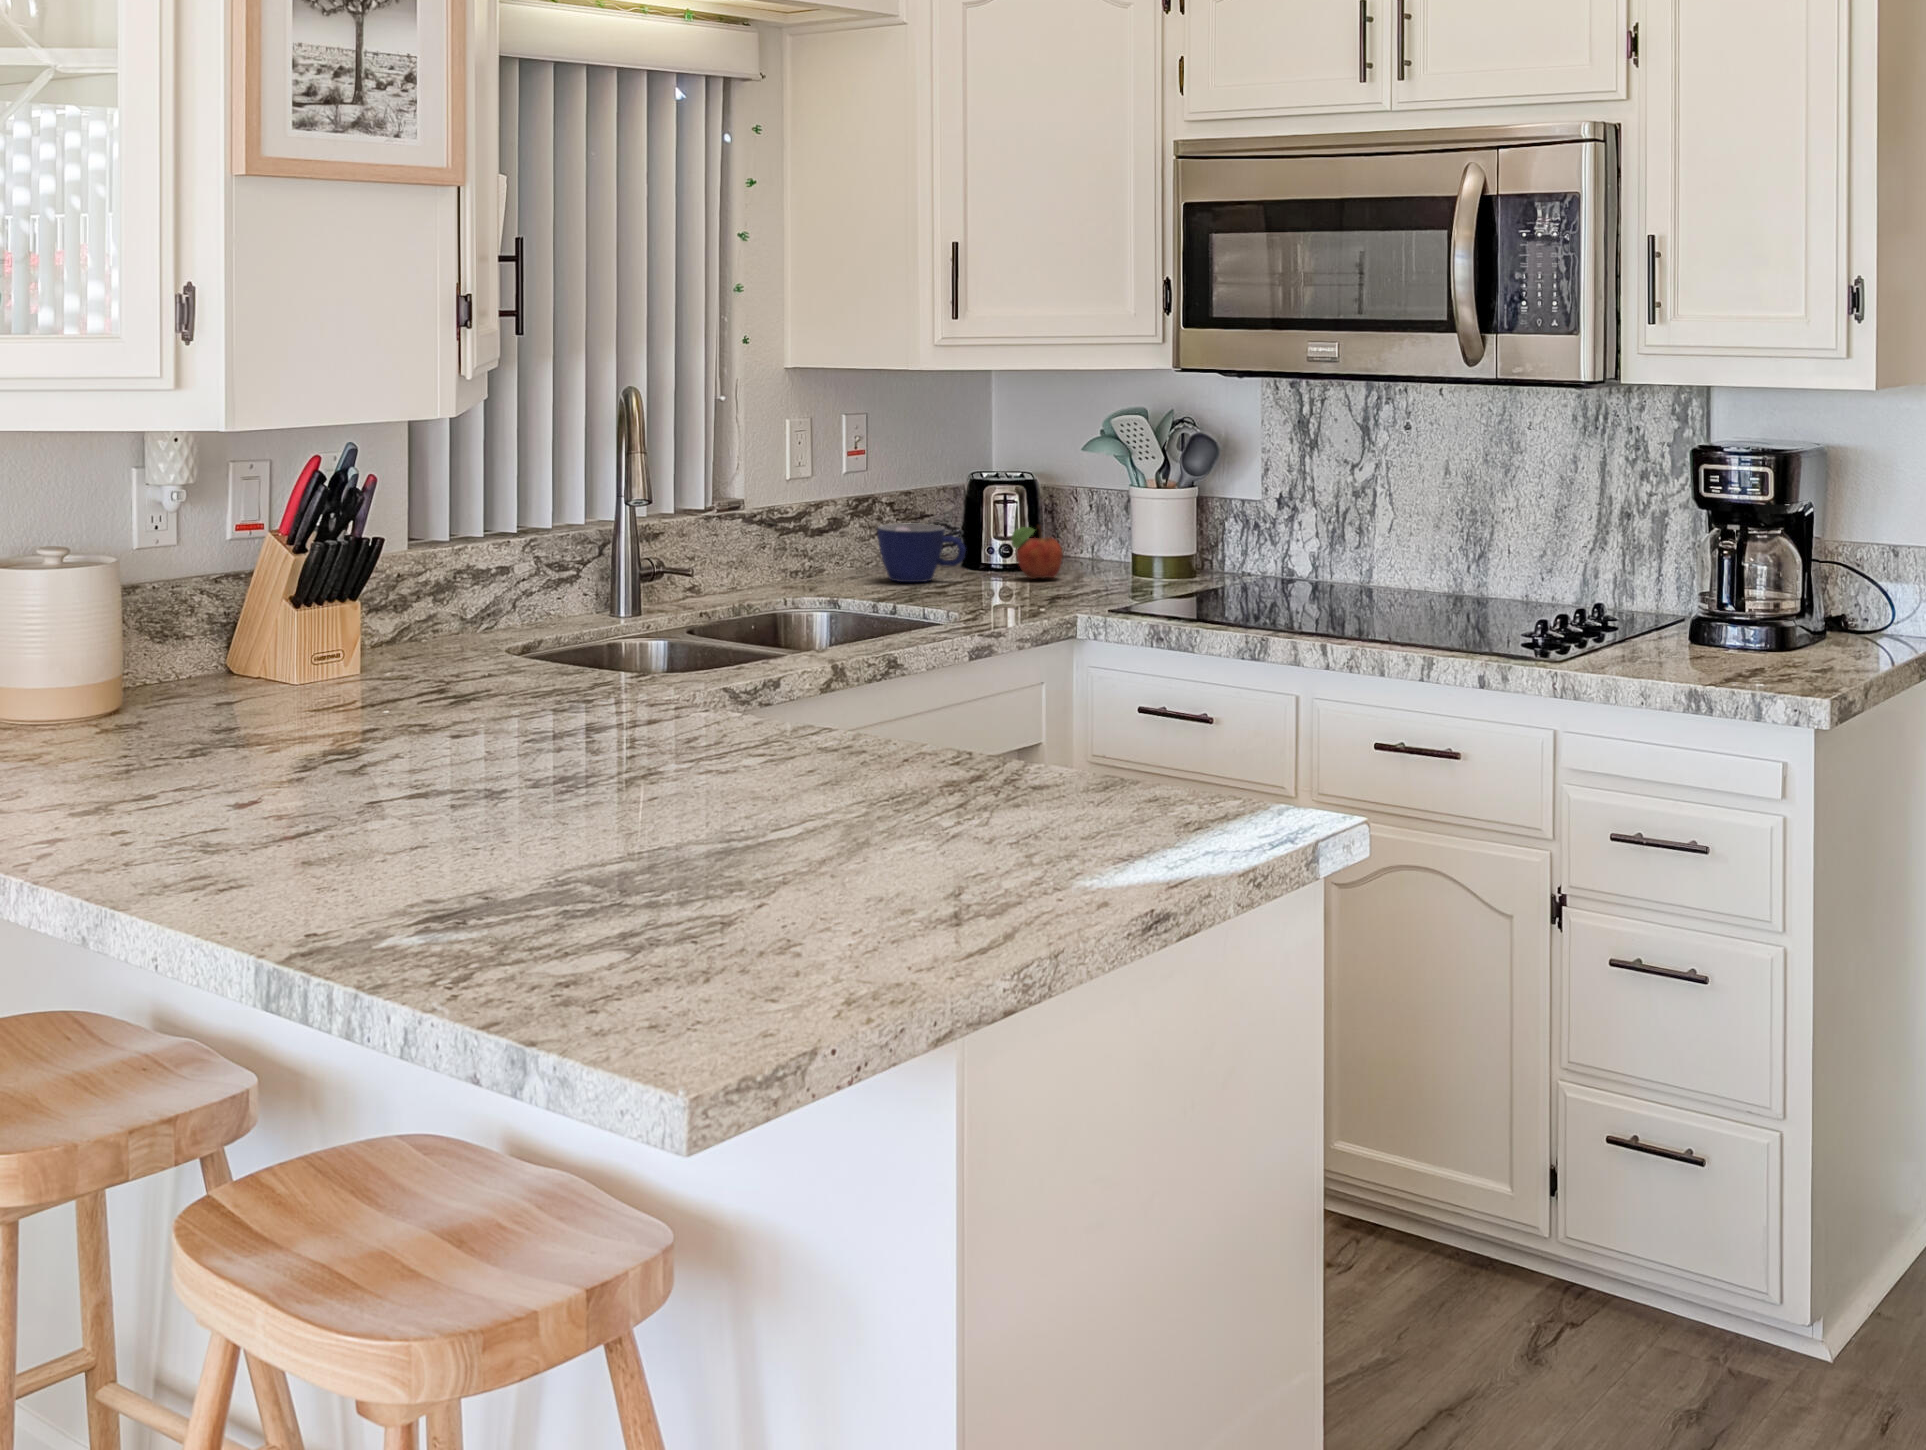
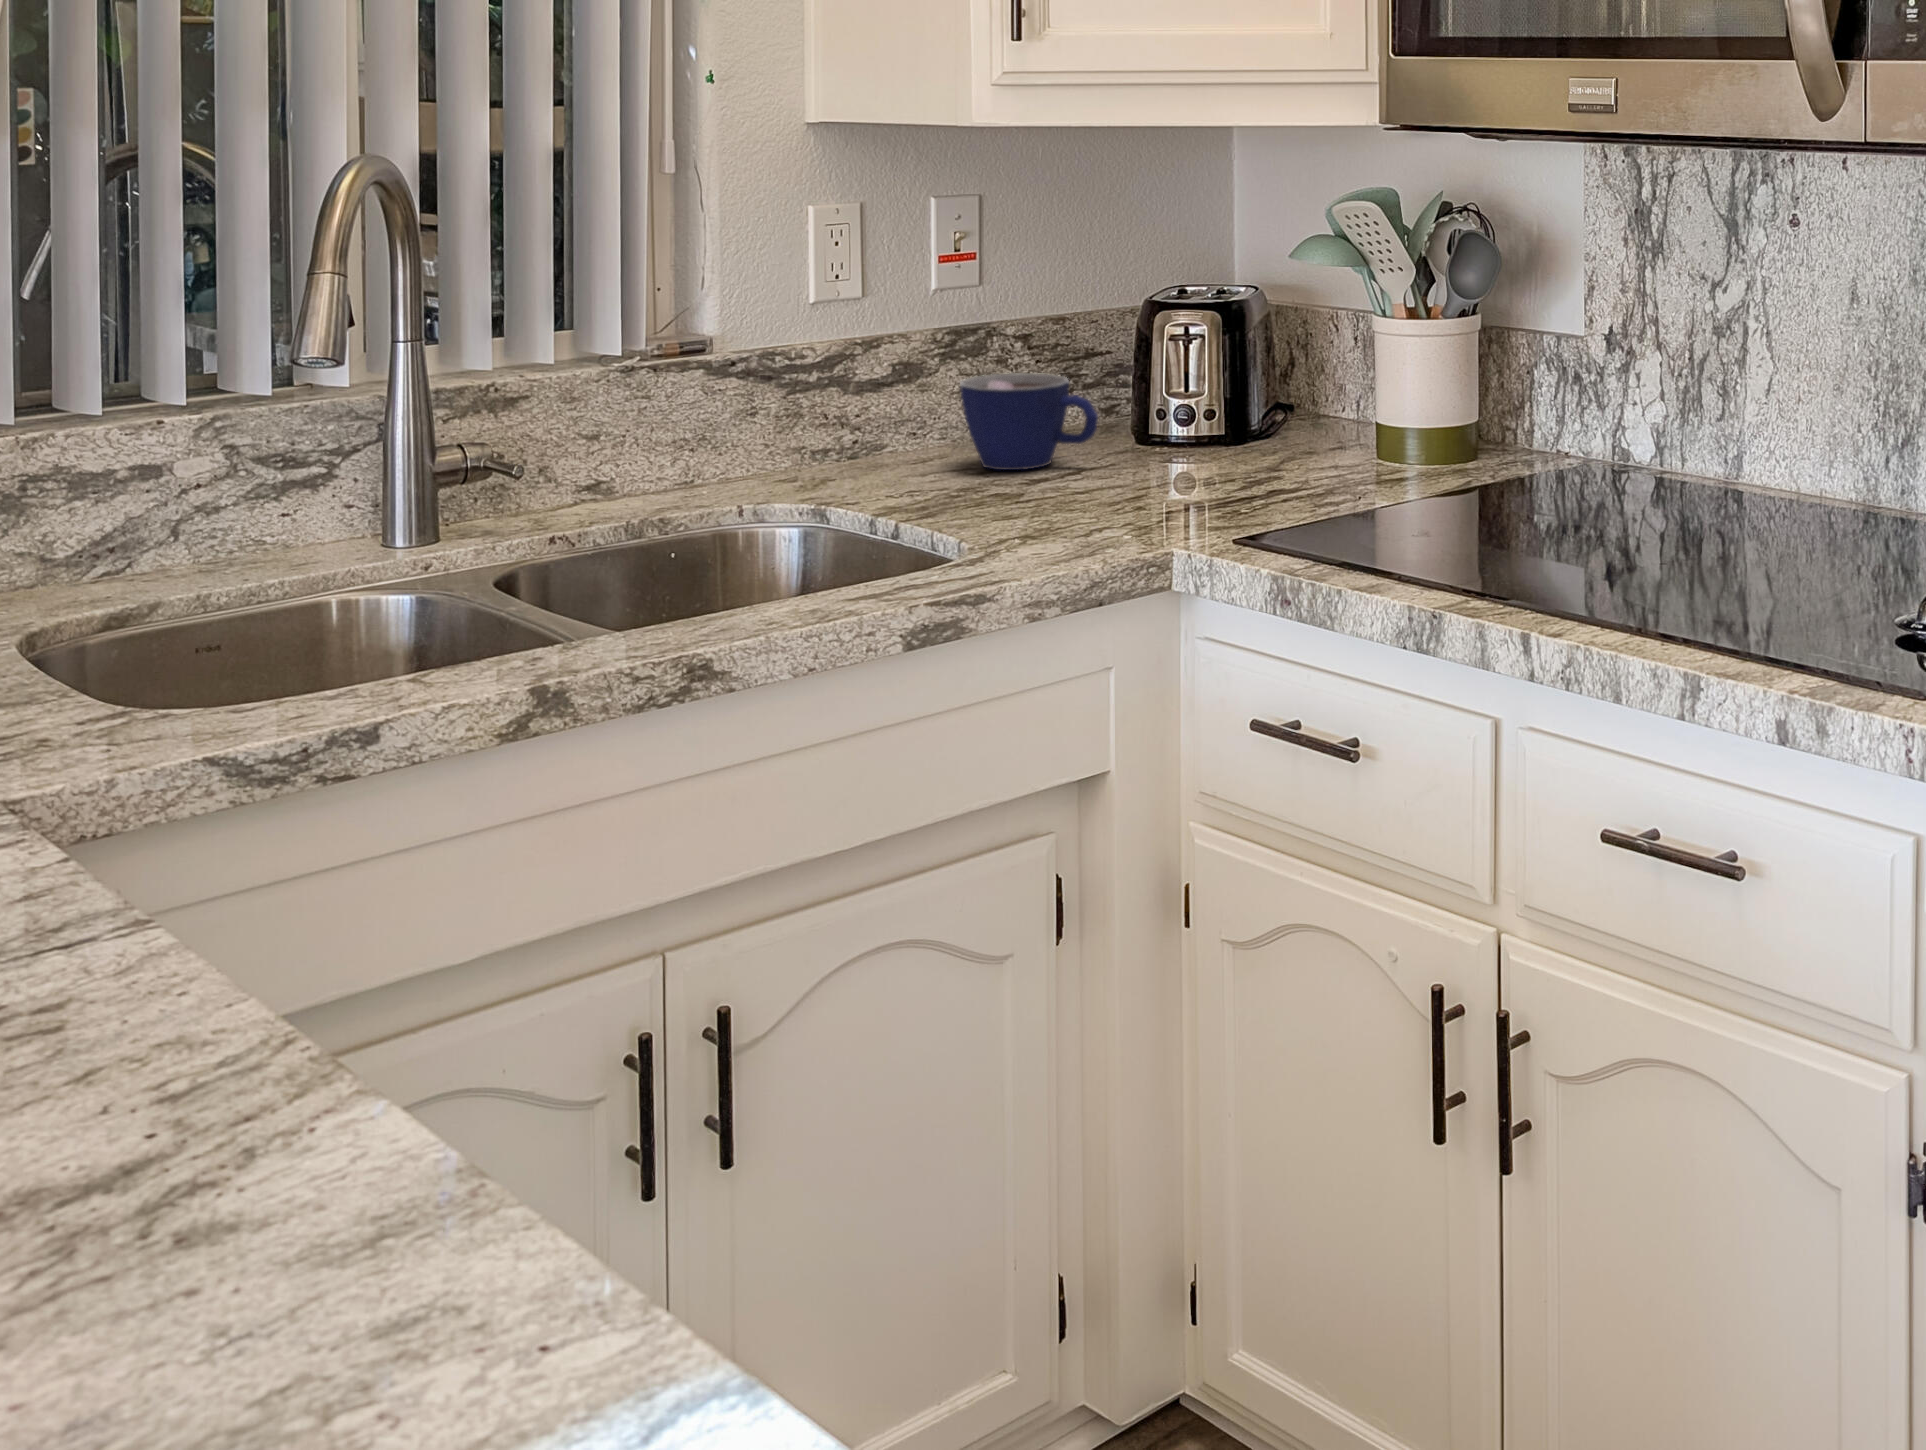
fruit: present [1011,526,1062,579] -> none [1175,378,1256,464]

